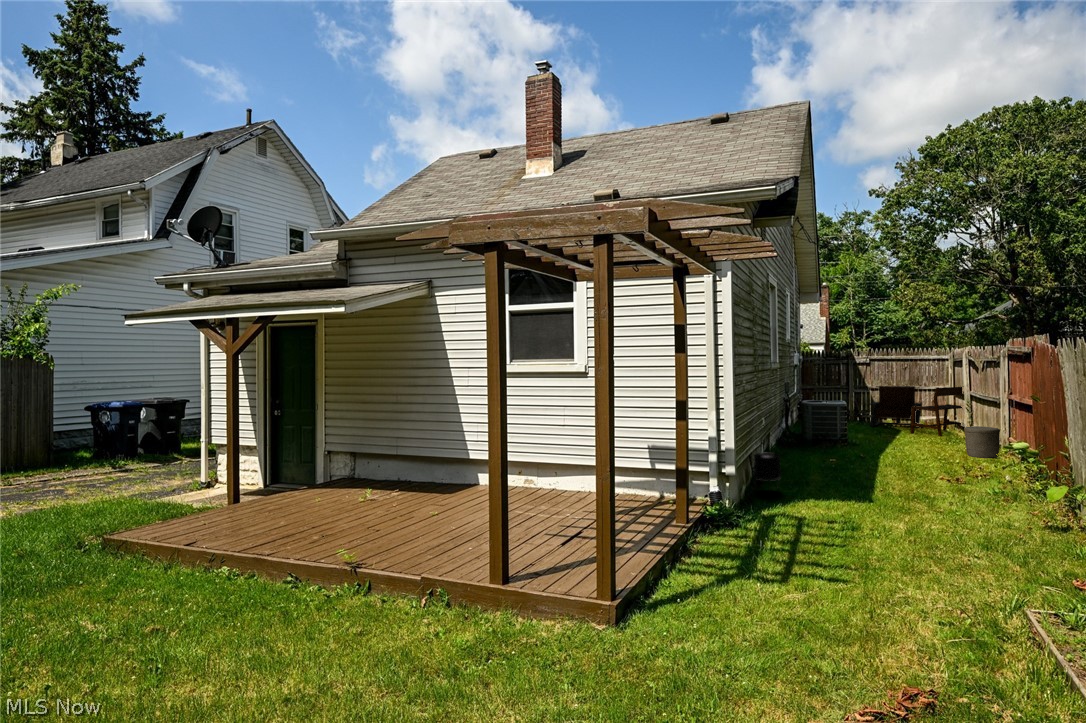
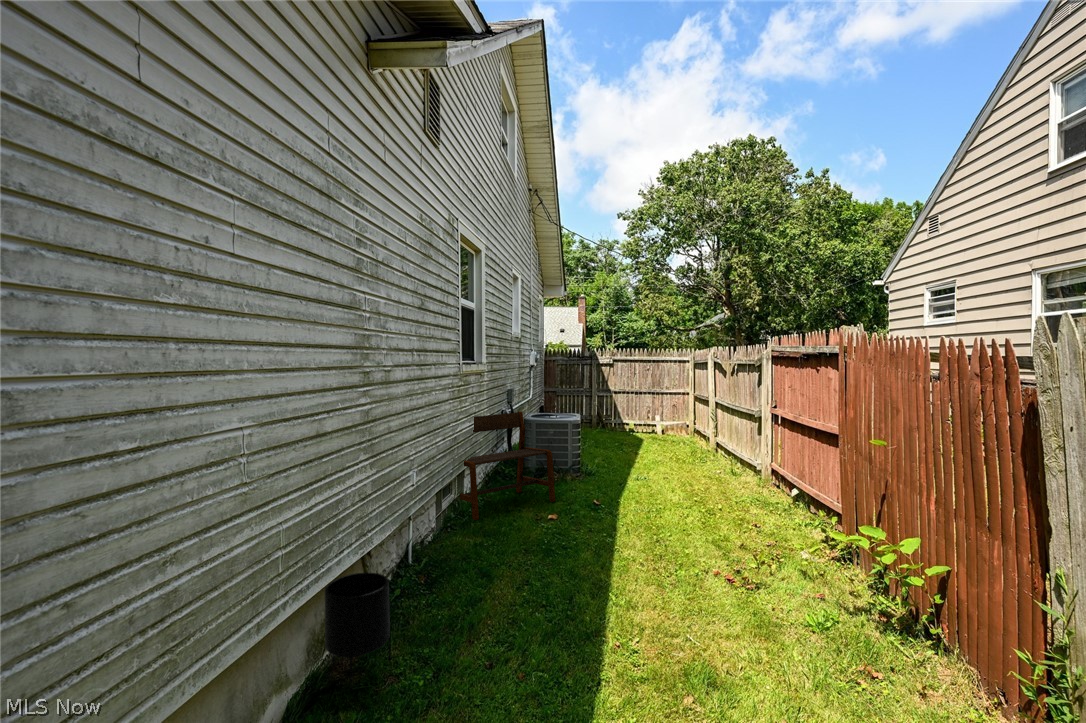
lounge chair: present [870,386,922,428] -> none [611,389,664,437]
bench: present [910,387,964,436] -> present [459,411,555,520]
woven basket: present [964,426,1000,458] -> none [721,449,764,494]

